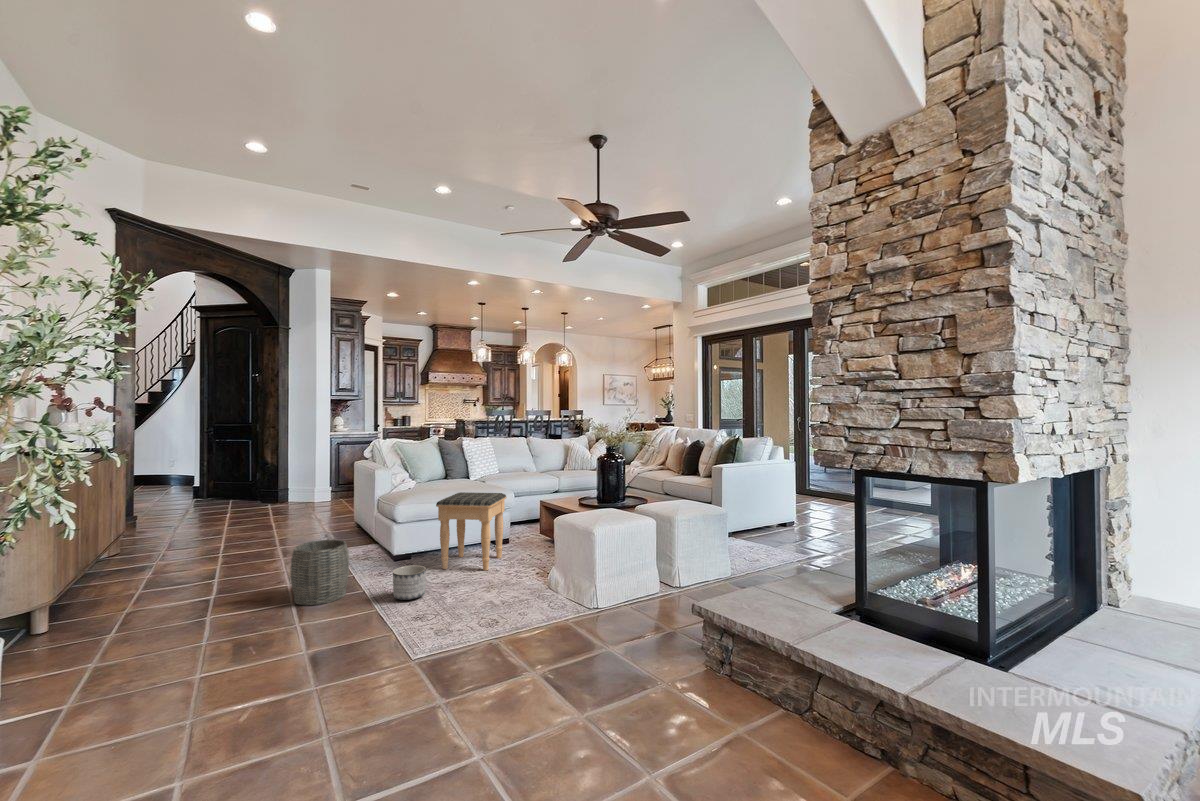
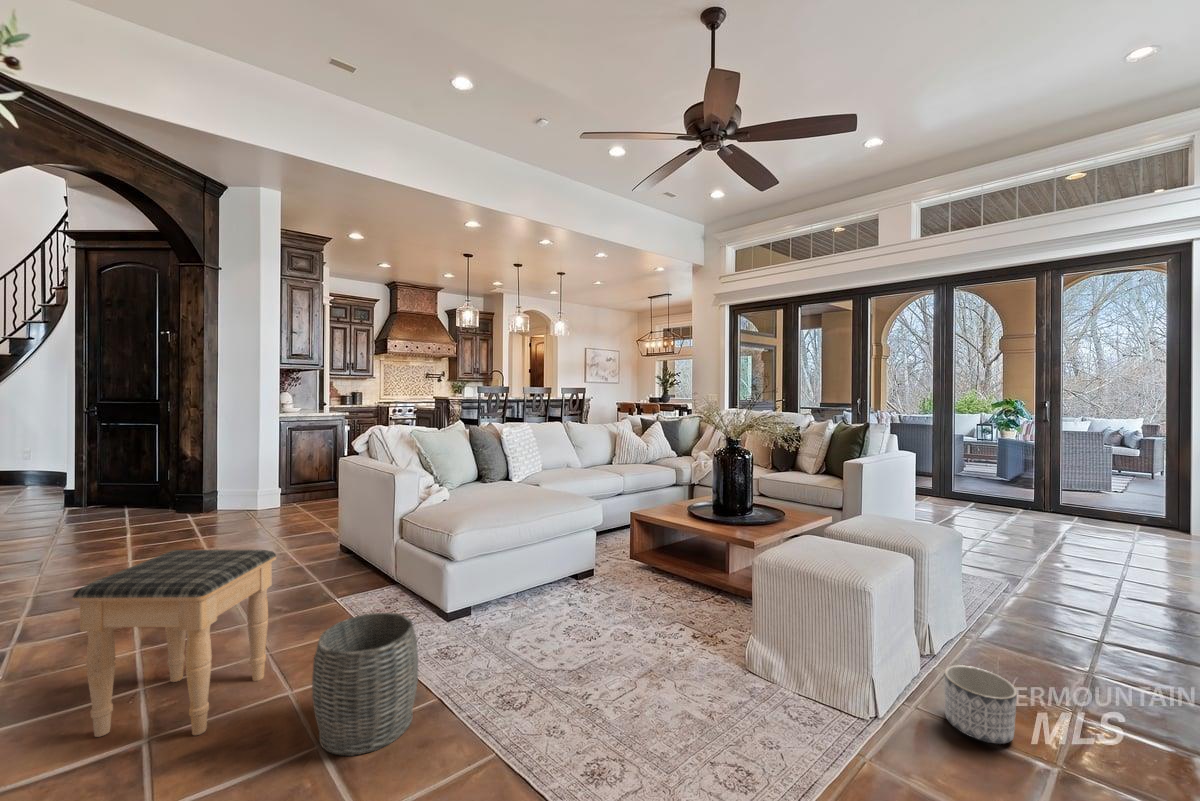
footstool: present [436,492,507,571] -> present [73,550,276,737]
planter: present [393,565,426,600] -> present [945,665,1017,744]

